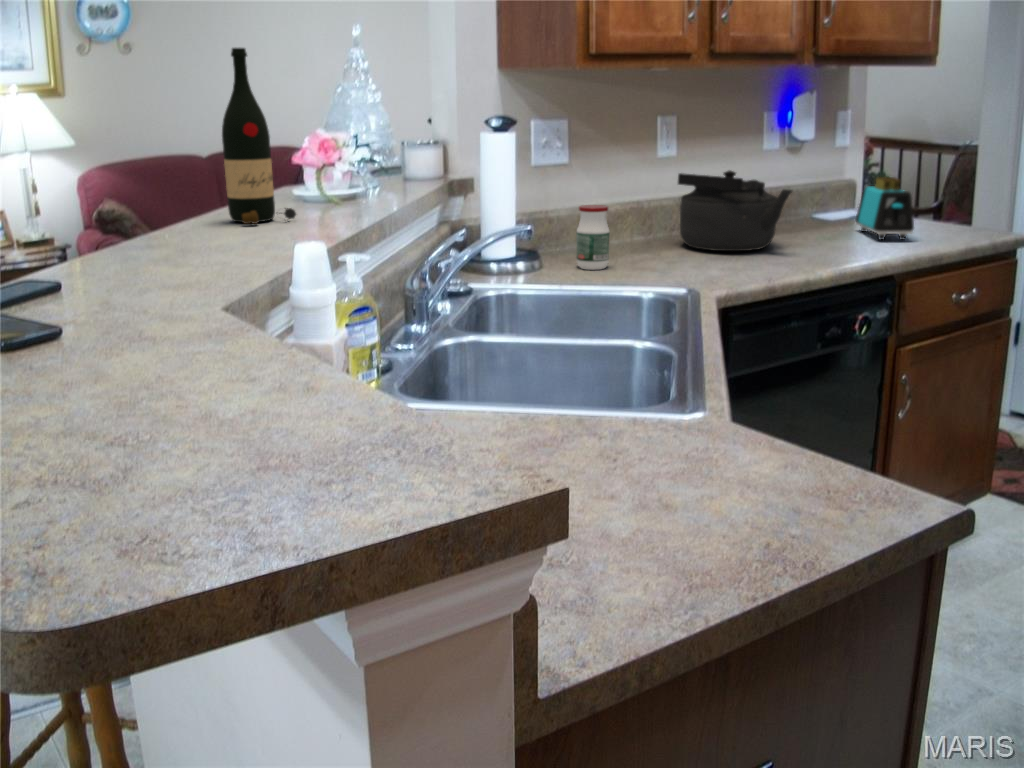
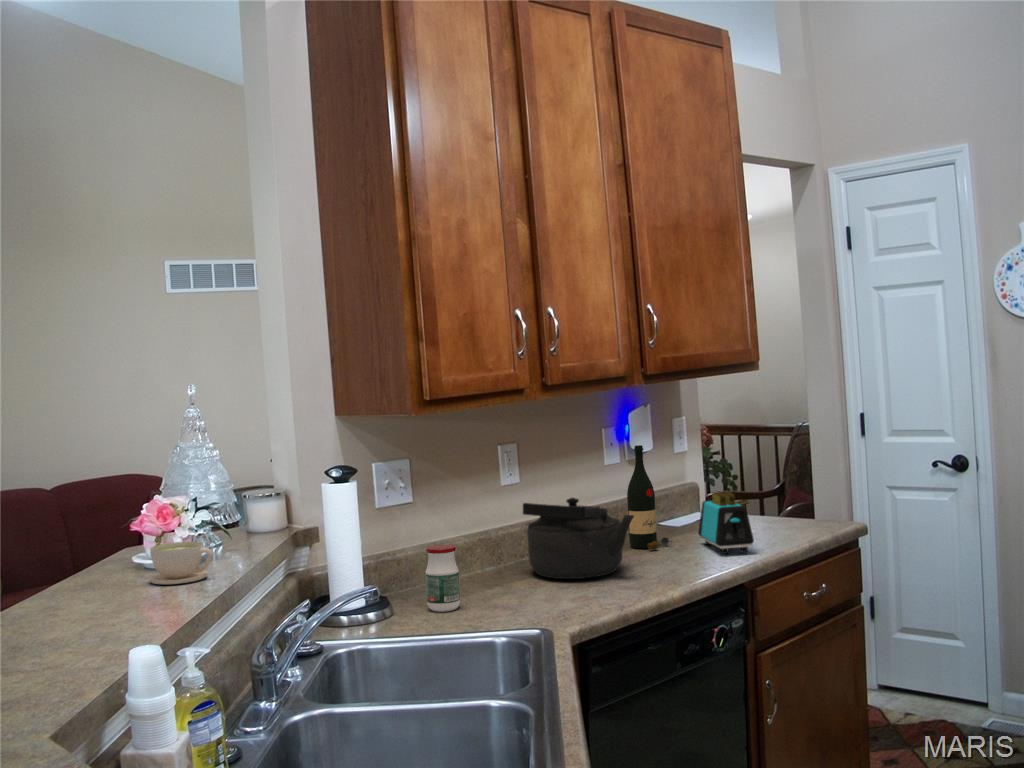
wine bottle: present [222,48,296,224] -> present [627,445,672,550]
coffee cup: none [312,174,371,211] -> present [150,542,212,584]

